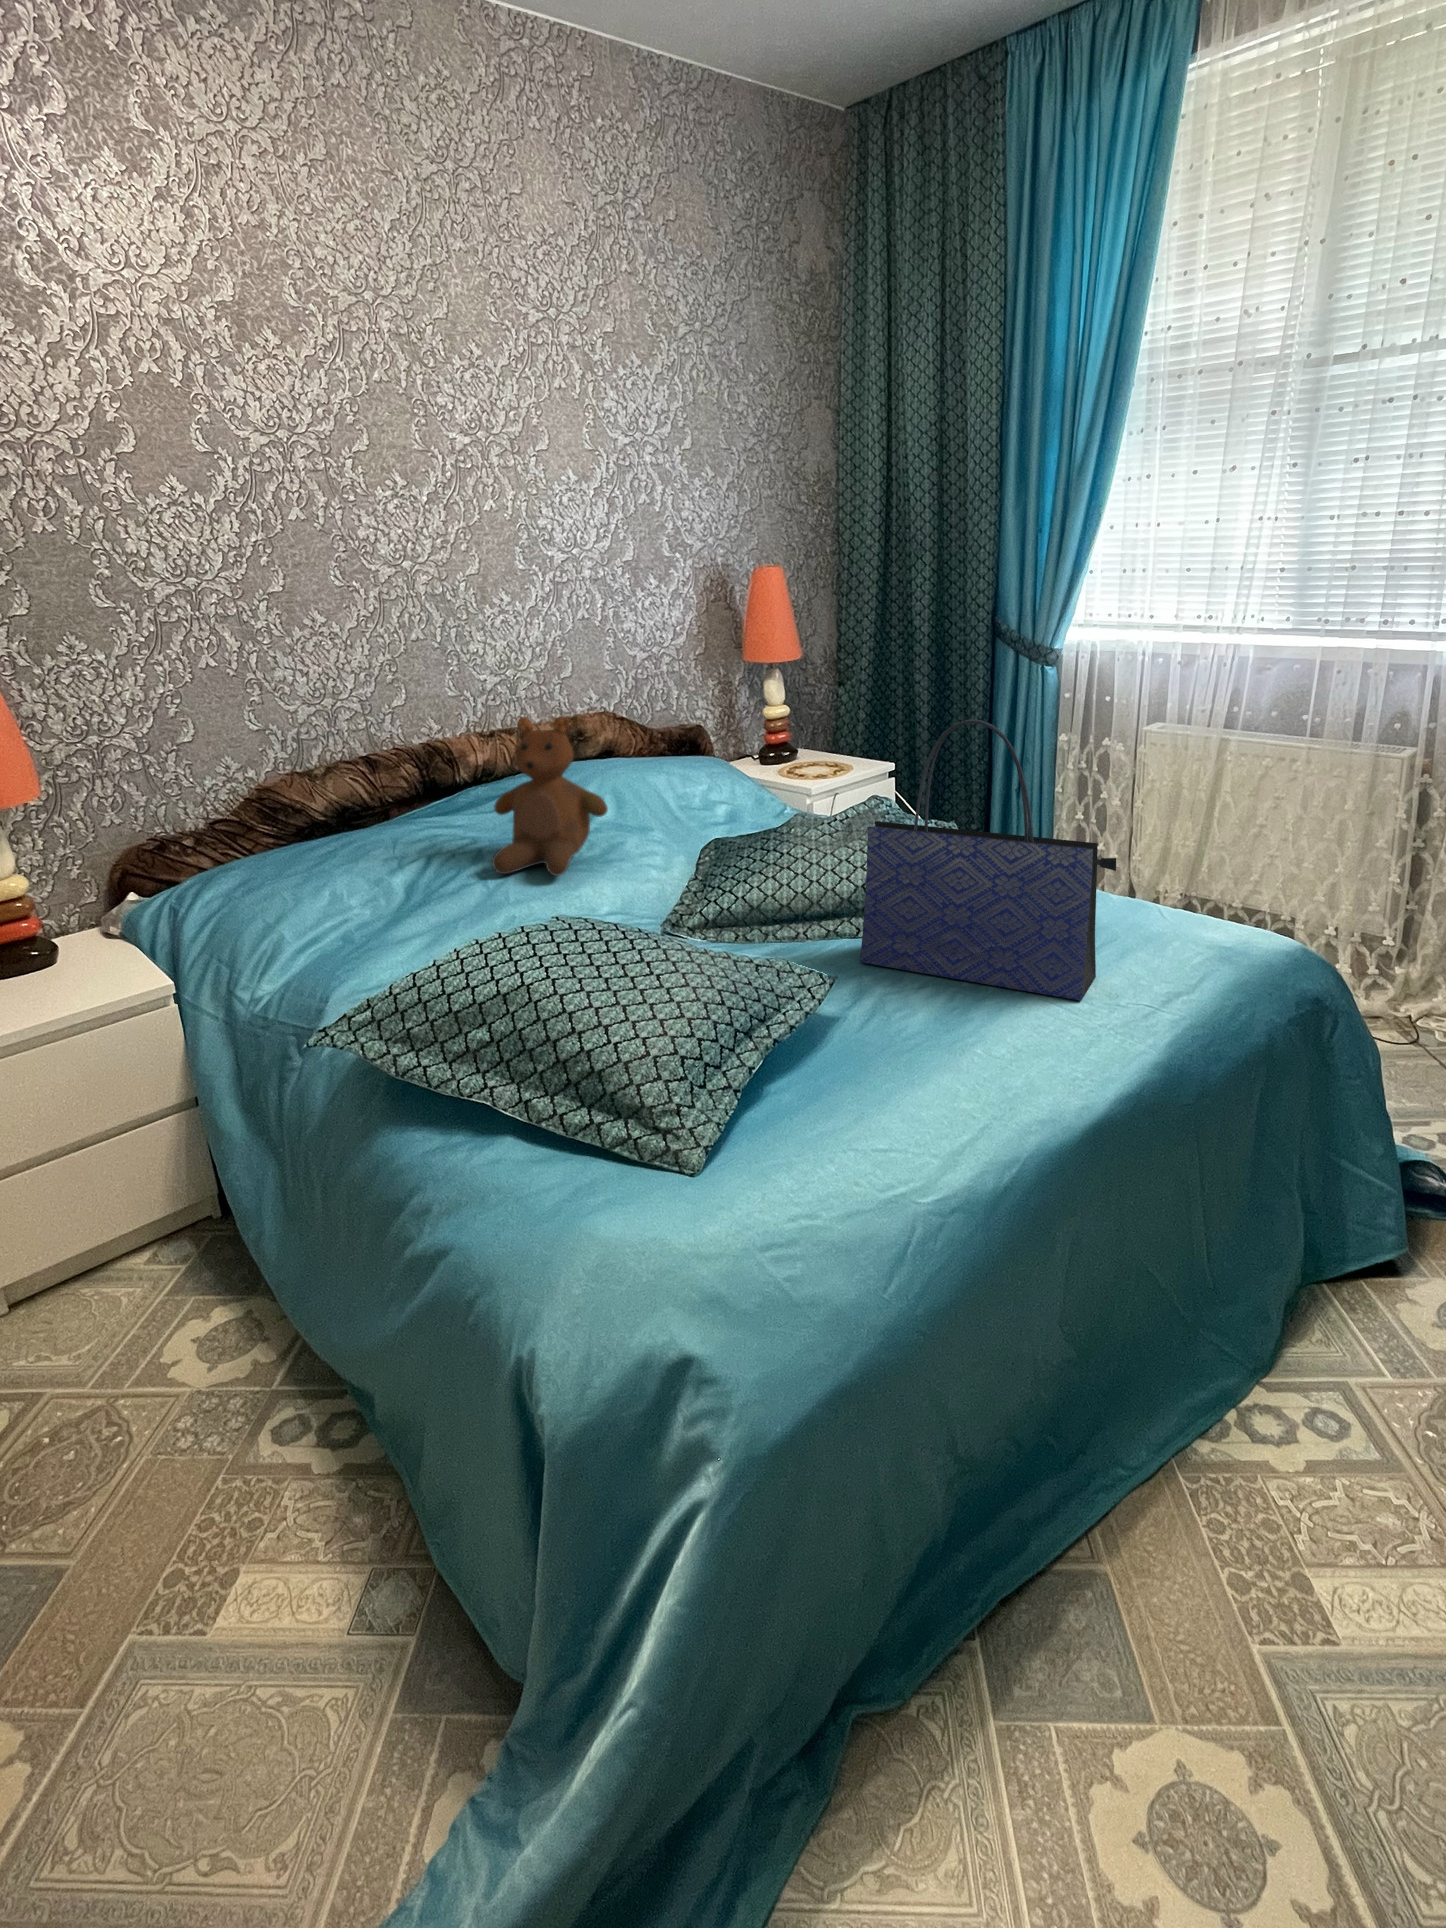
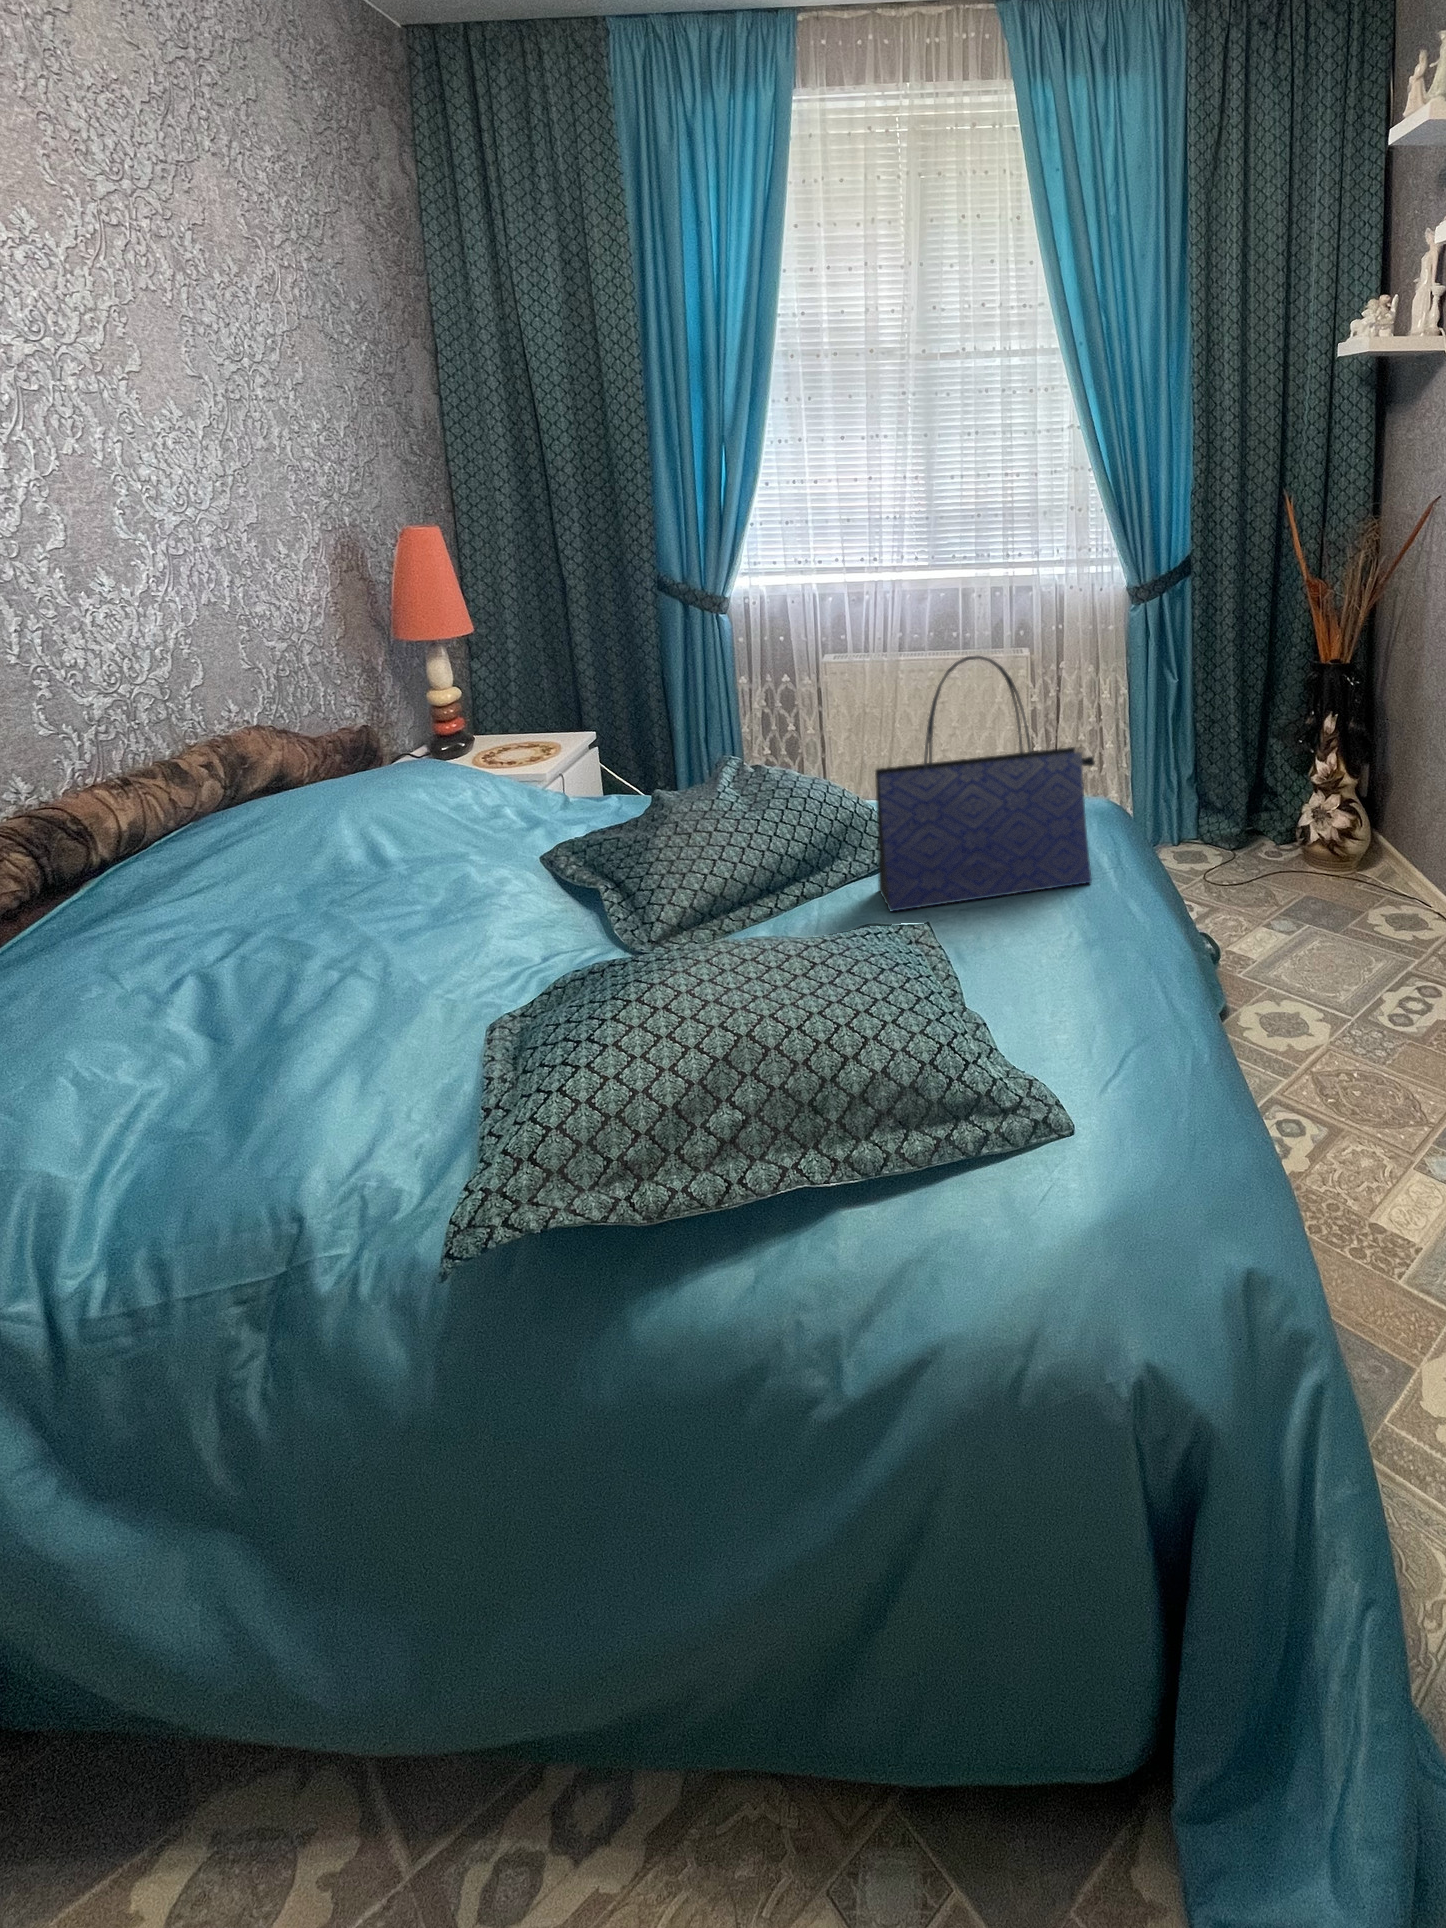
teddy bear: present [492,716,608,876] -> none [297,724,477,952]

